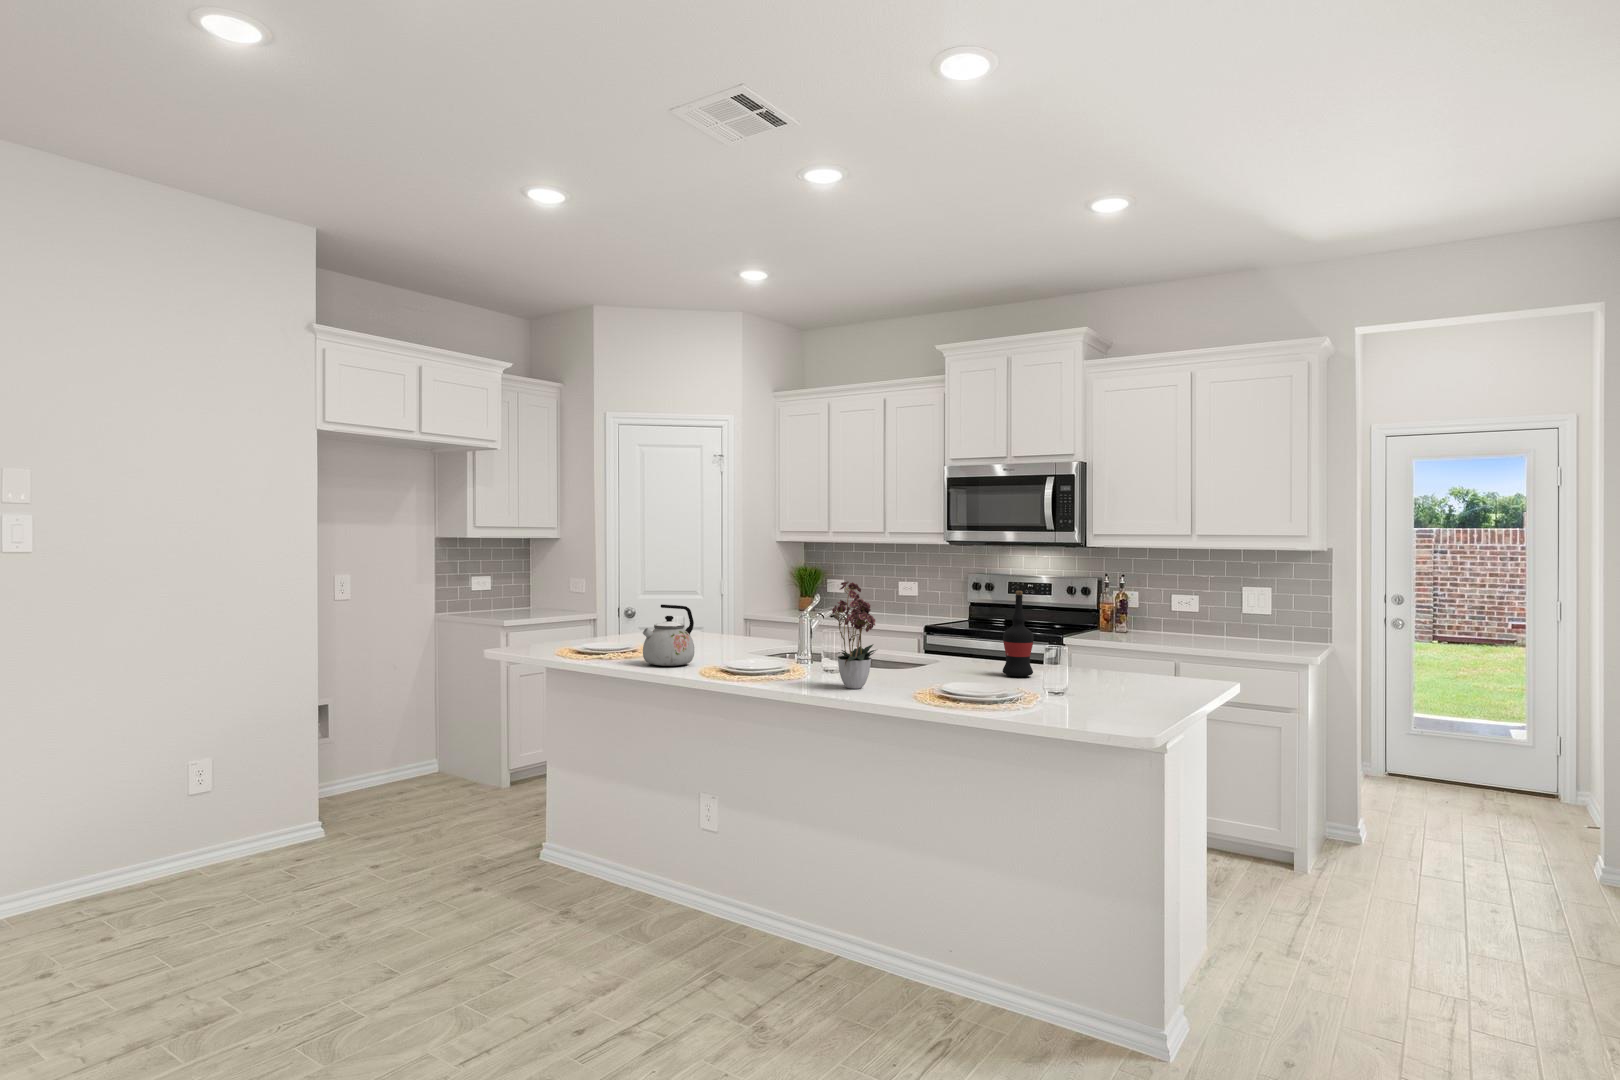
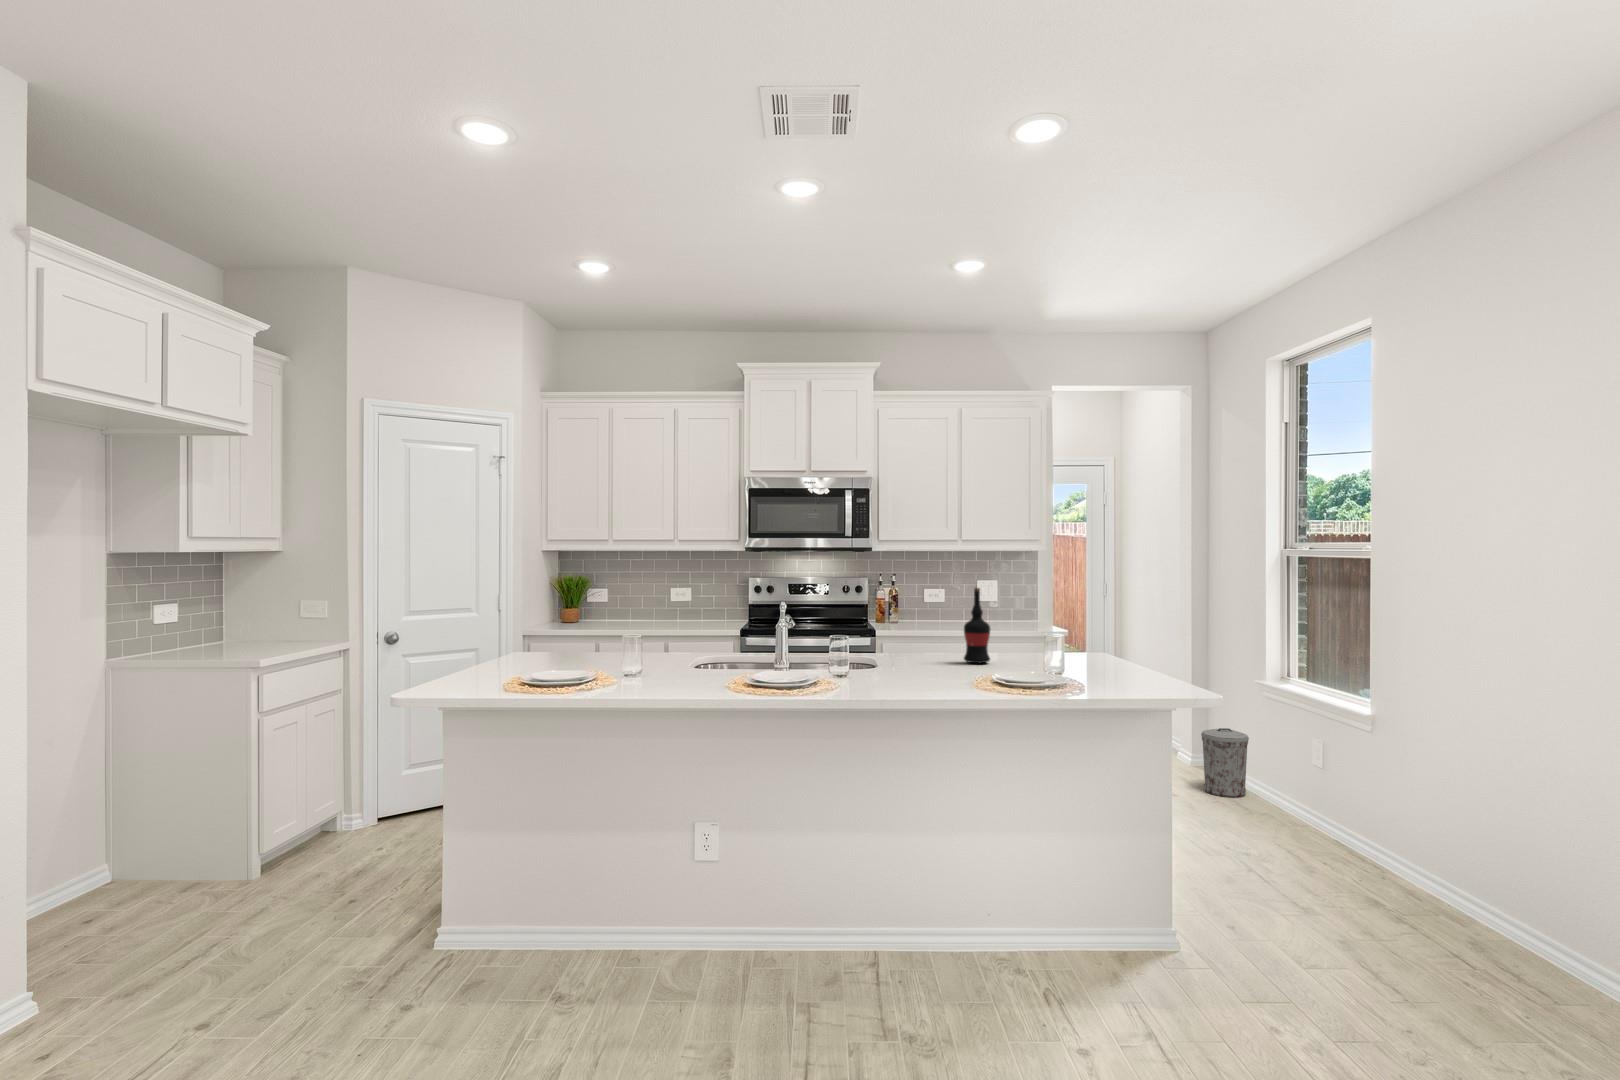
flower arrangement: present [832,581,876,689] -> none [887,579,959,686]
kettle: present [643,605,695,666] -> none [646,619,704,687]
trash can: none [1527,818,1609,924] -> present [1201,728,1249,797]

